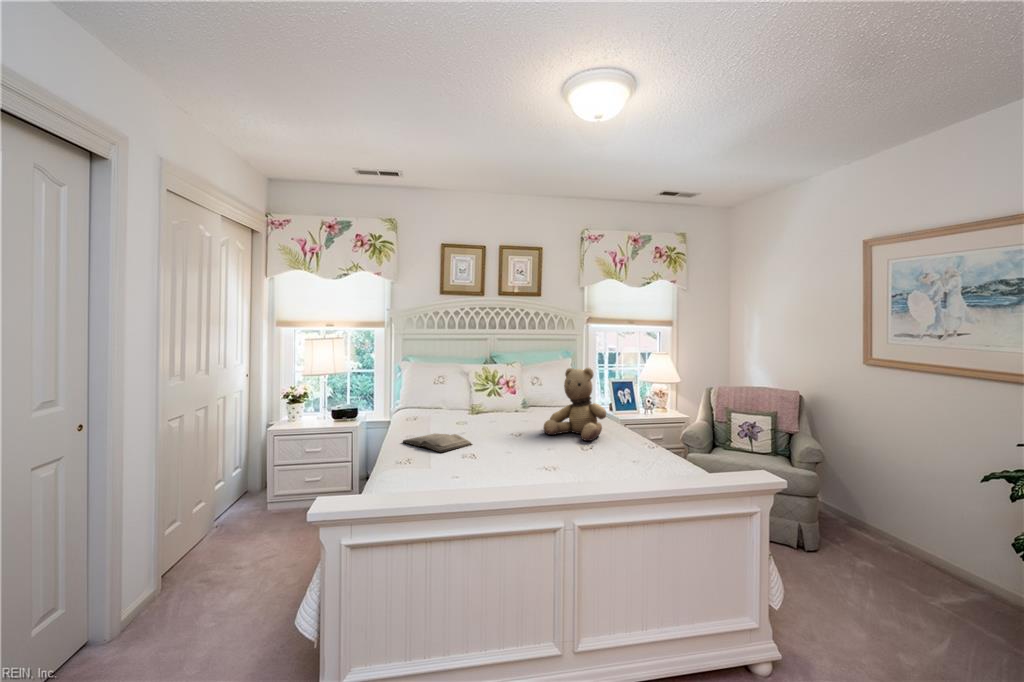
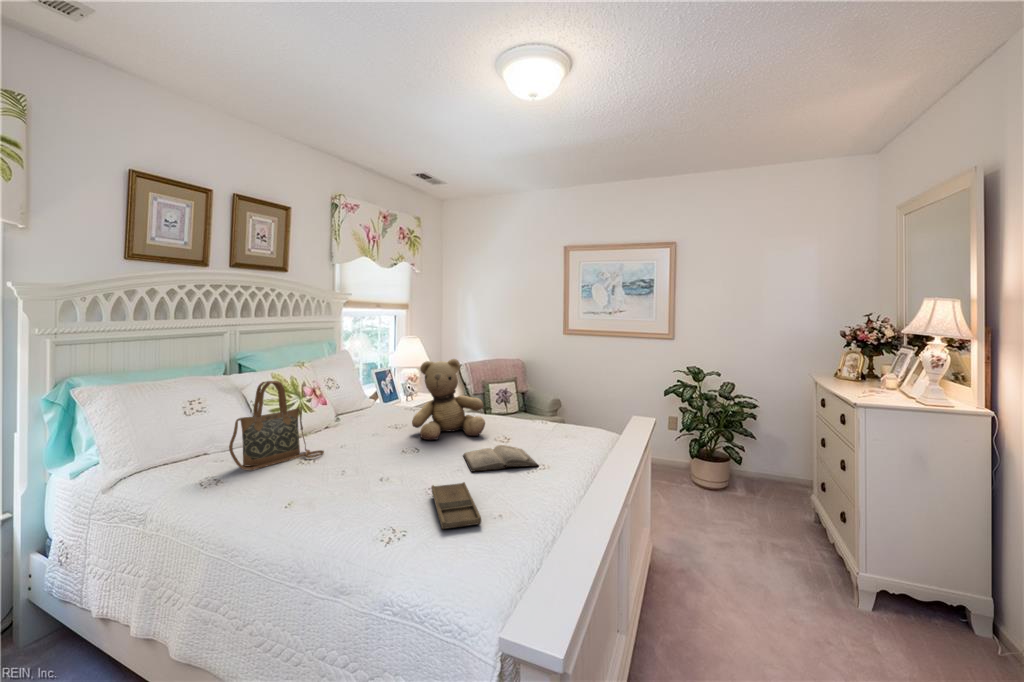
handbag: none [419,368,475,425] -> present [229,381,324,470]
diary: present [403,434,472,453] -> present [463,445,538,472]
tray: none [416,450,480,477] -> present [431,482,481,529]

